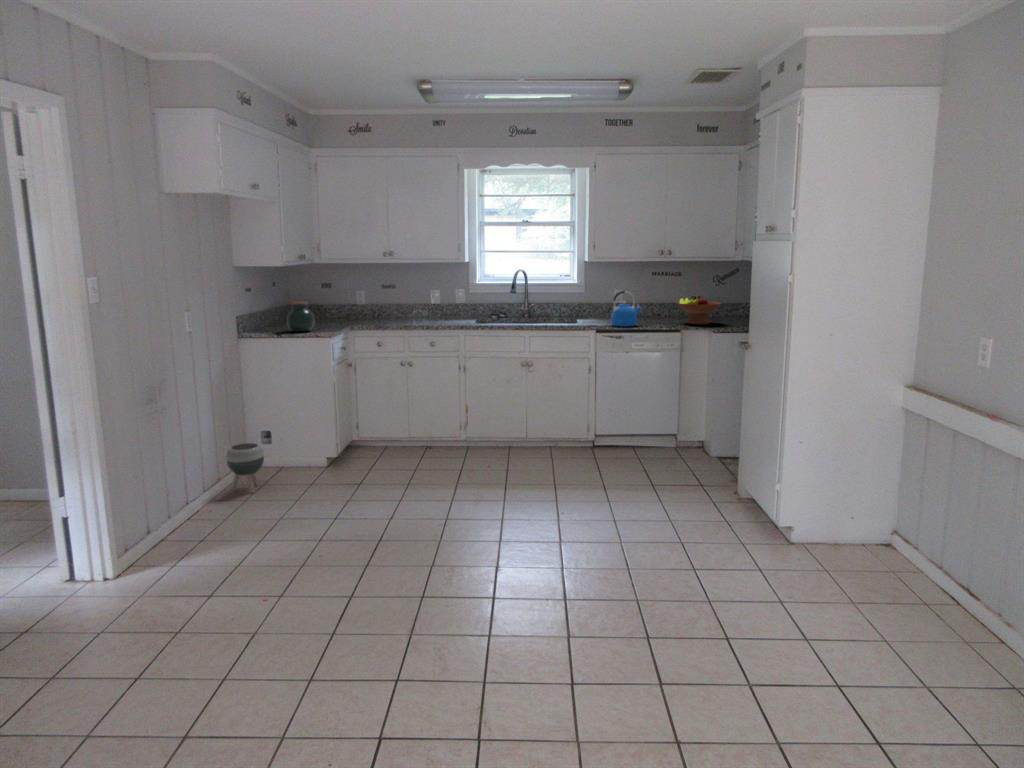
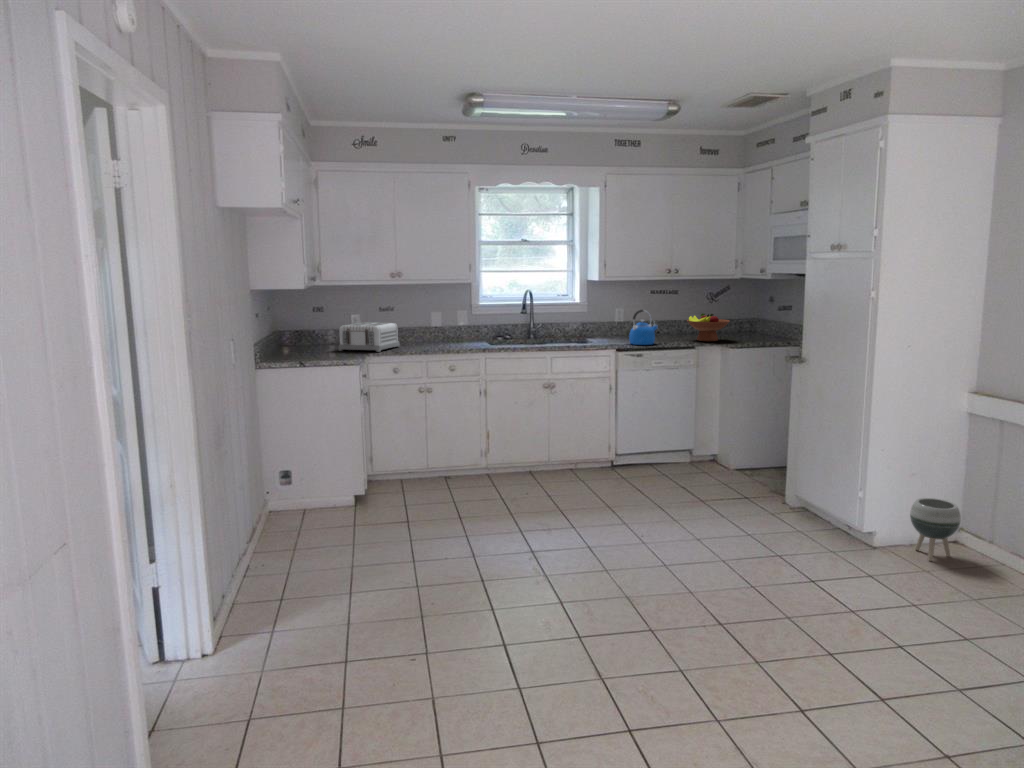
toaster: none [330,300,390,327] -> present [339,323,399,352]
jar: present [287,302,315,332] -> none [304,326,334,359]
planter: present [226,443,264,493] -> present [910,498,961,561]

